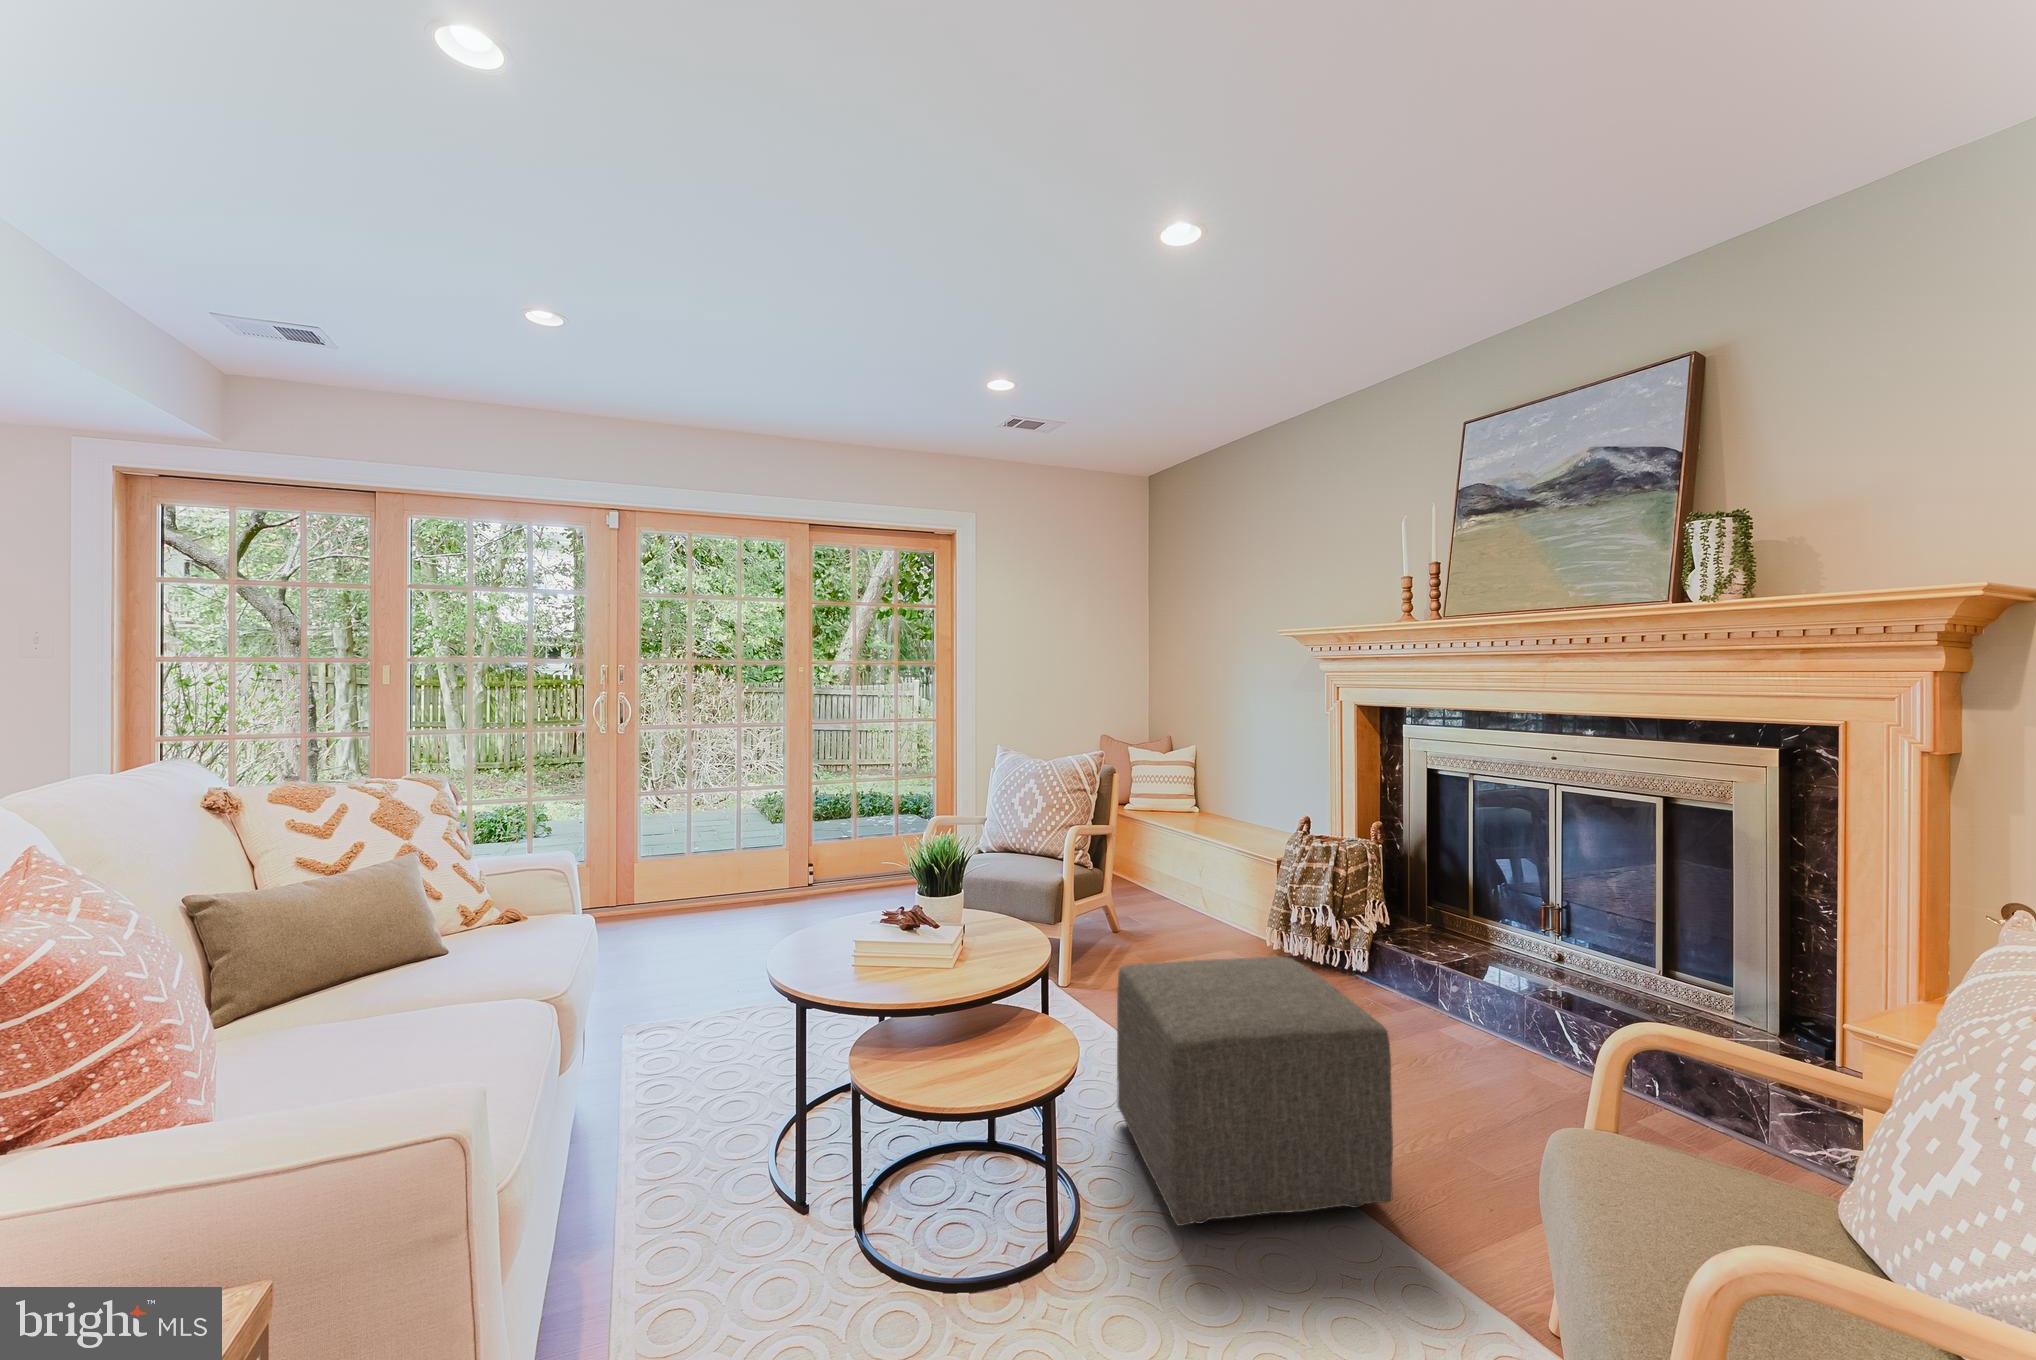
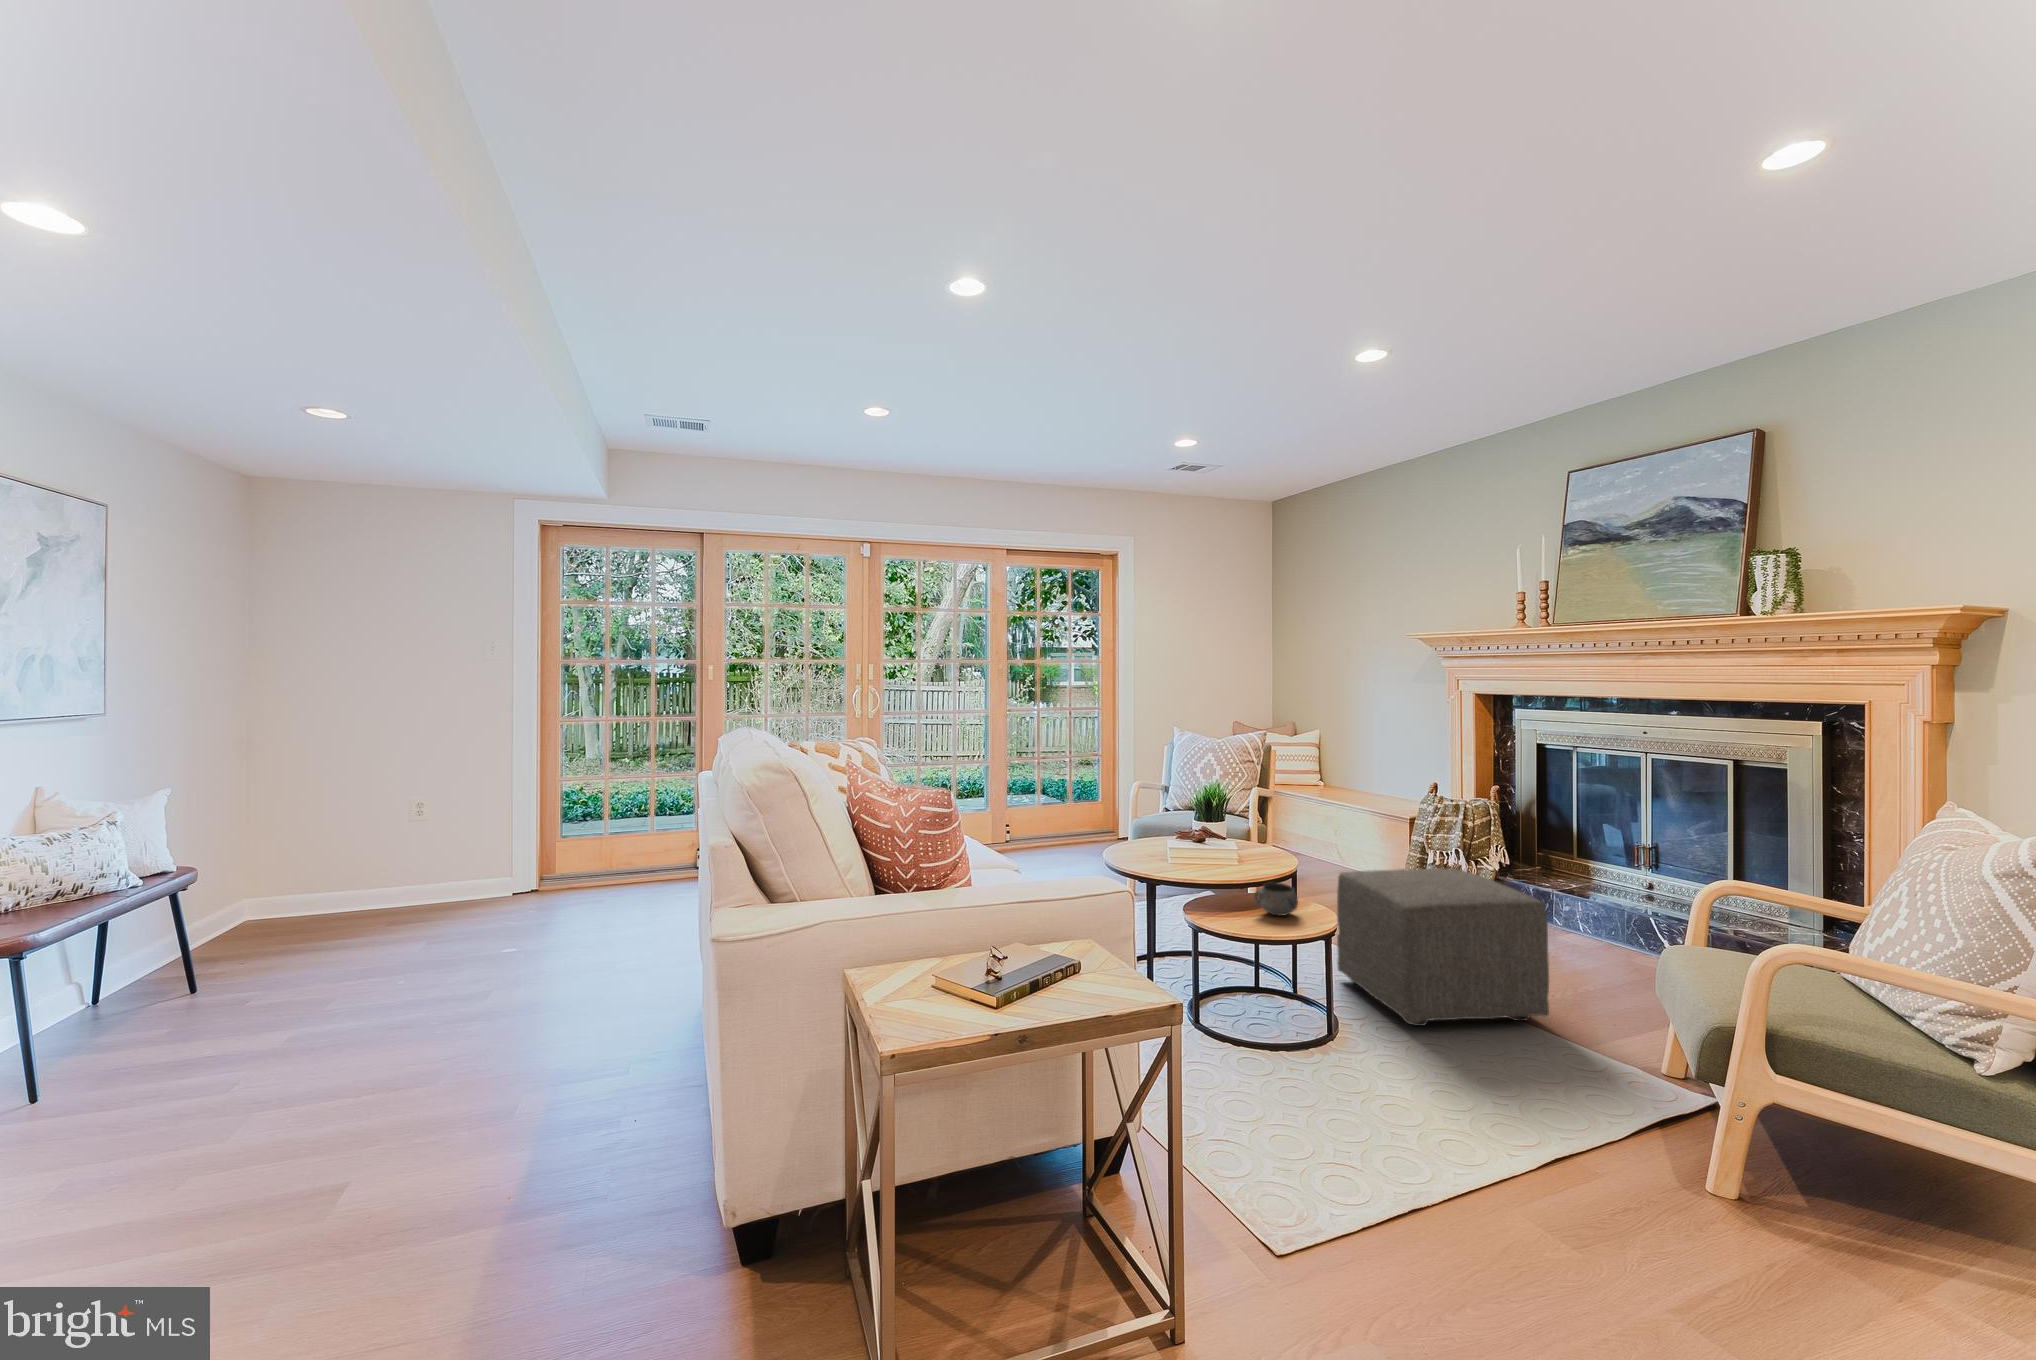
decorative bowl: none [953,998,1020,1054] -> present [1254,882,1298,916]

